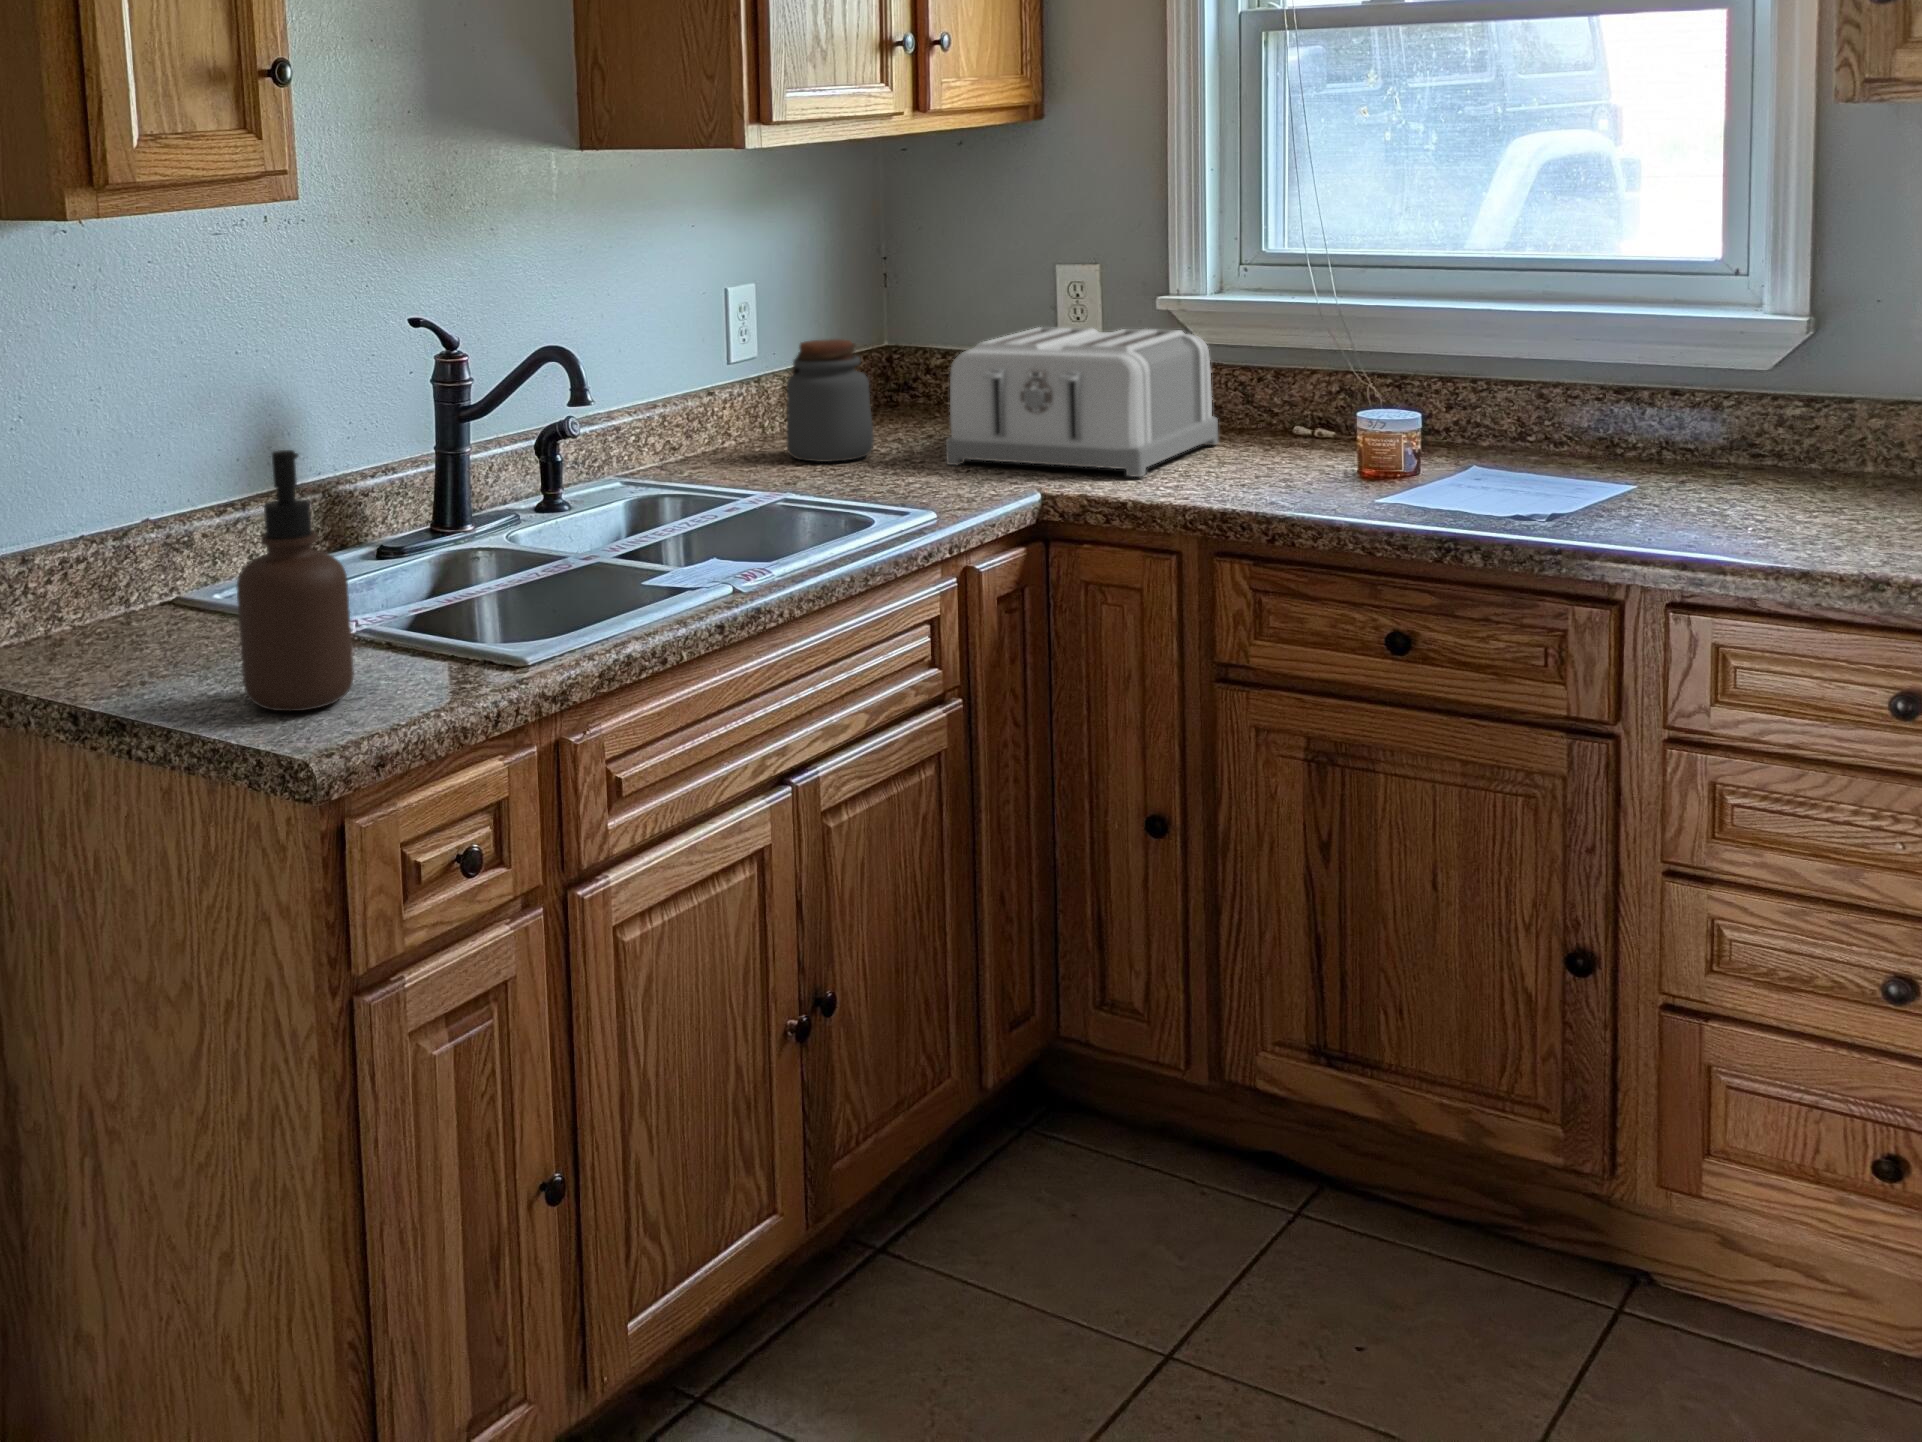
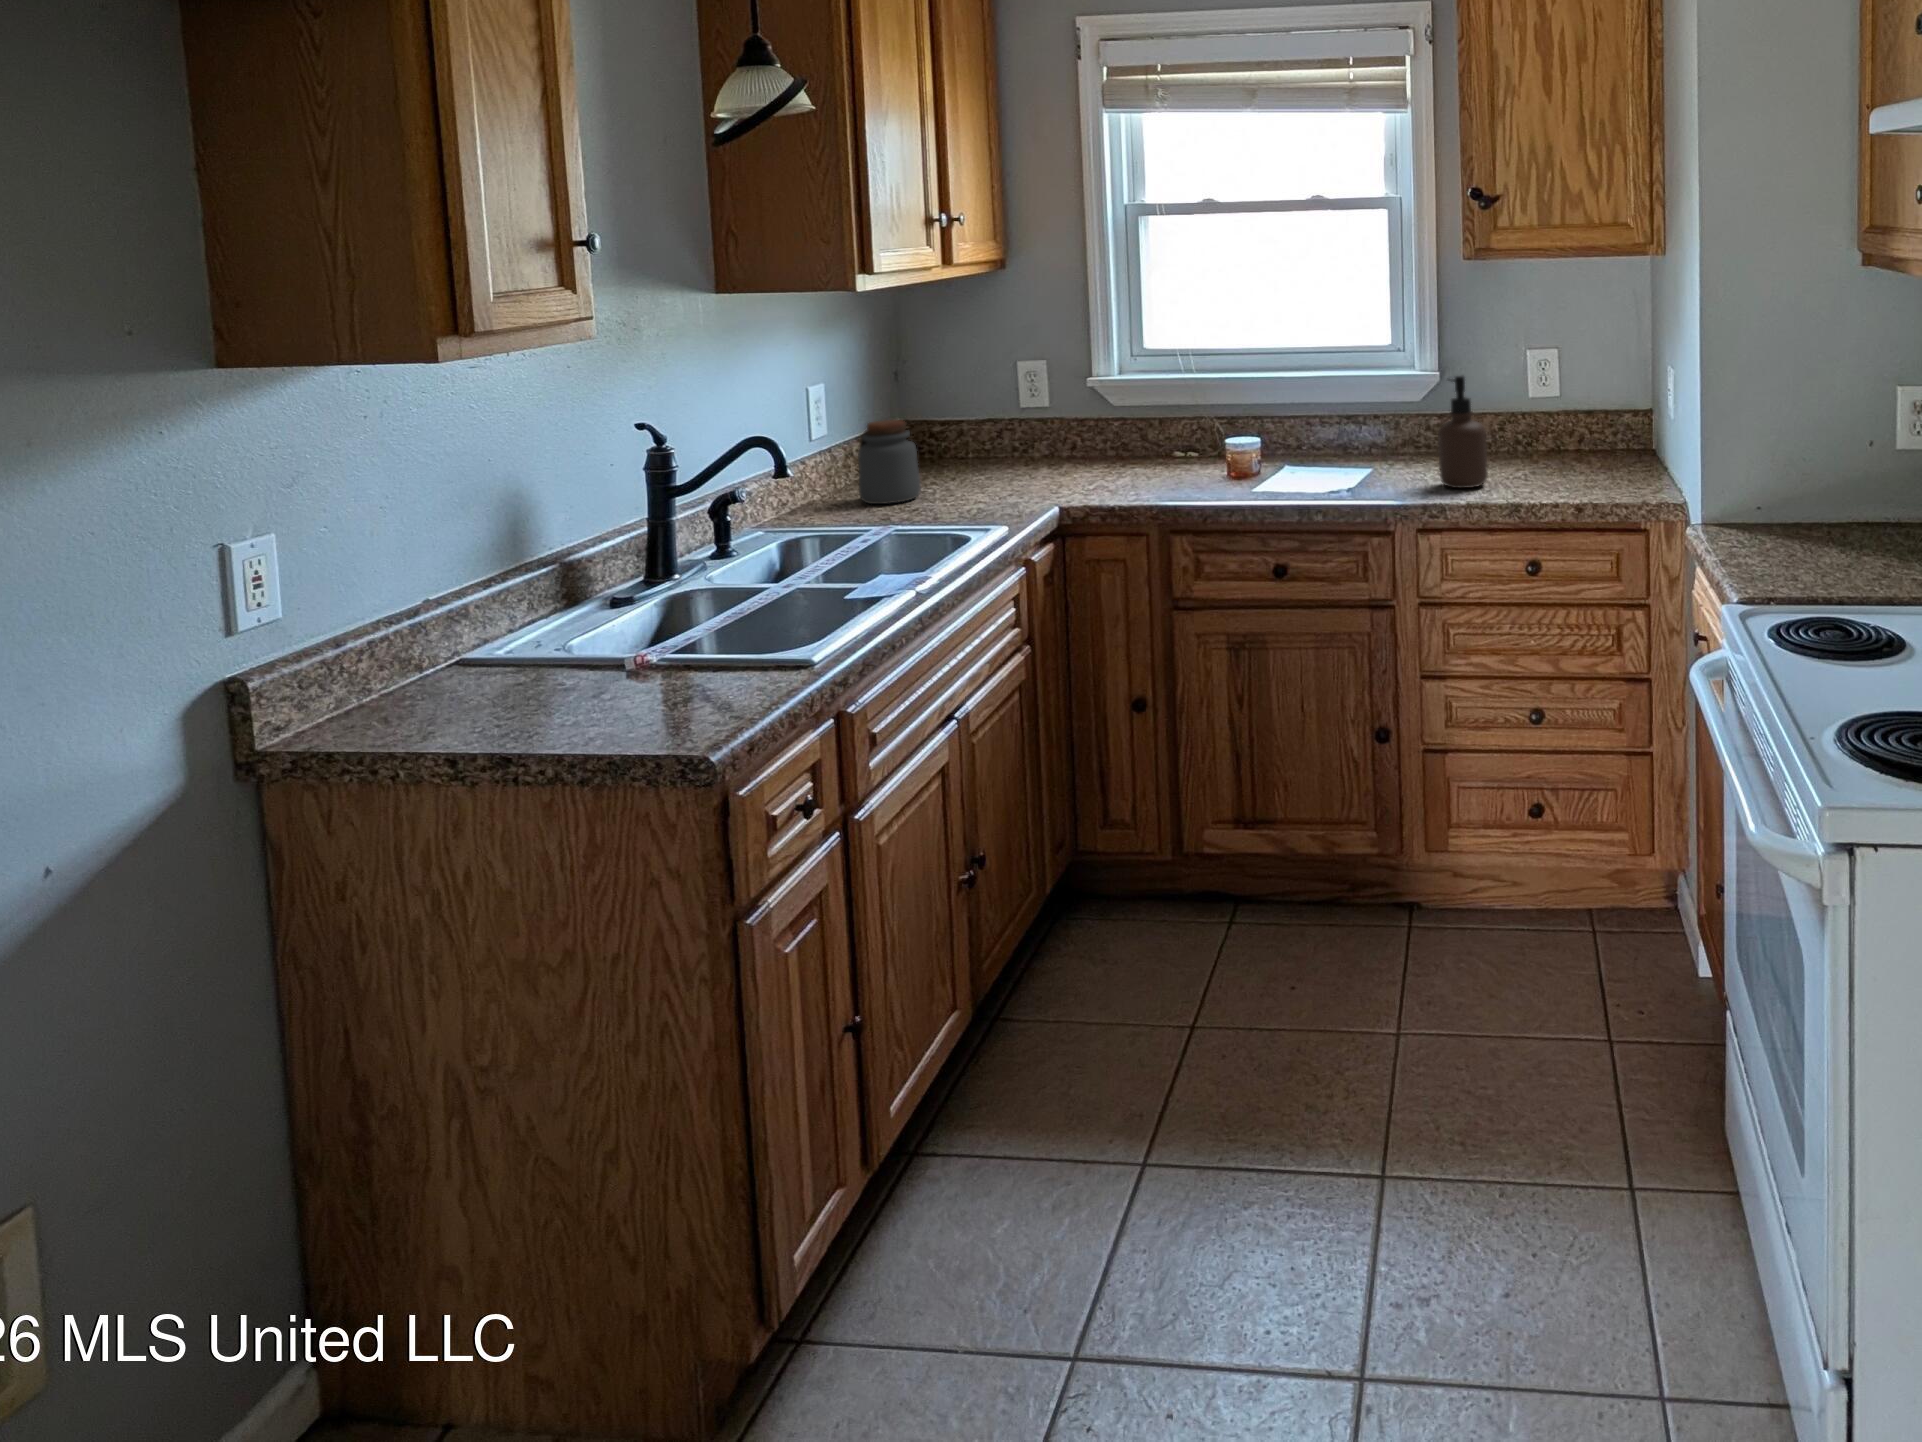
toaster: present [946,327,1218,477] -> none [974,400,1133,497]
soap dispenser: present [237,450,354,711] -> present [1438,376,1488,488]

